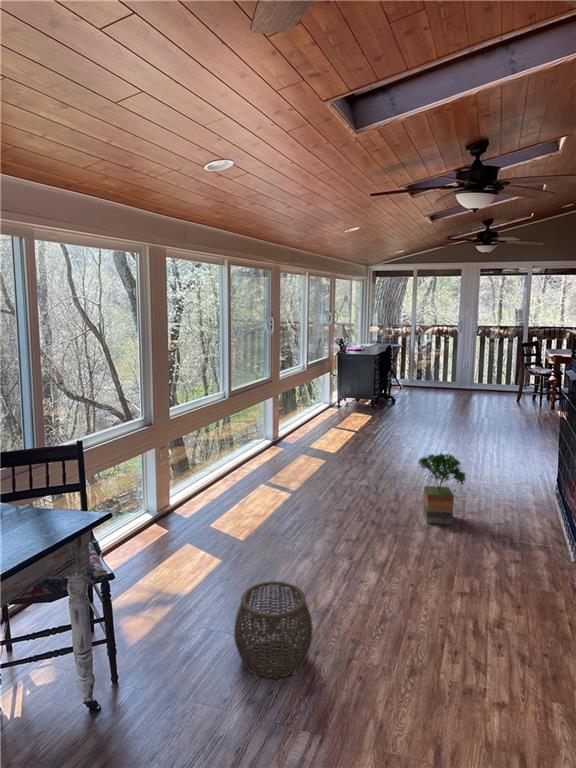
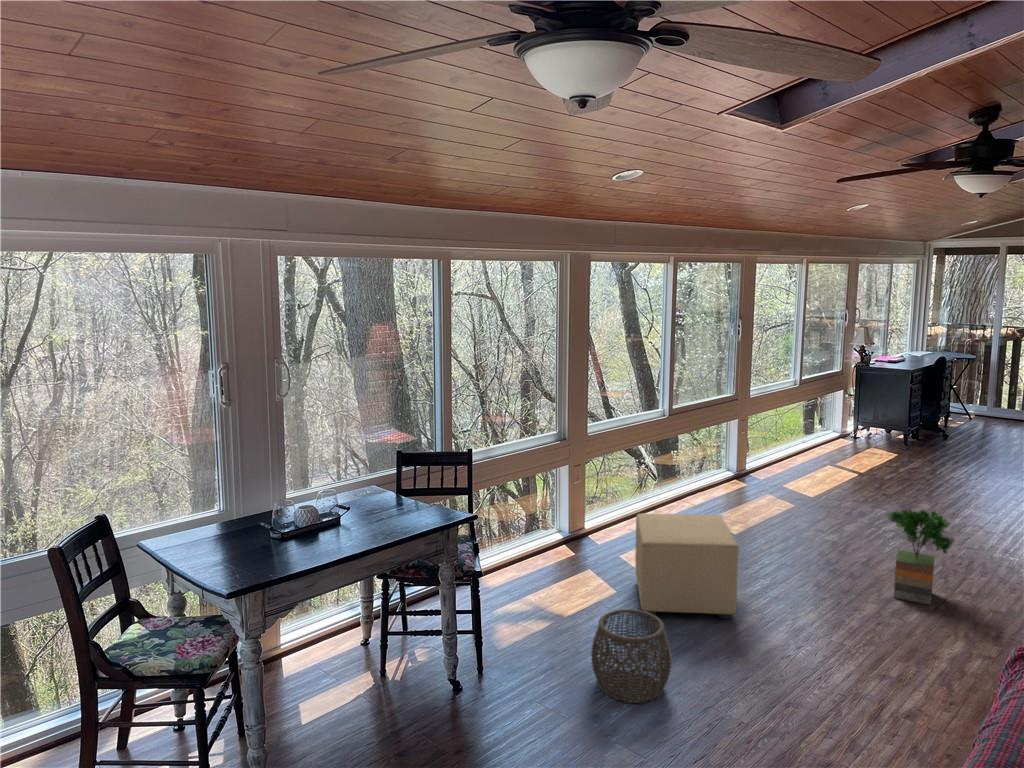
ottoman: none [232,477,332,579] -> present [635,514,739,619]

